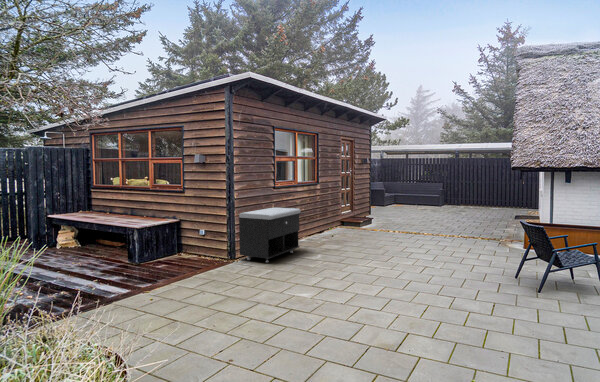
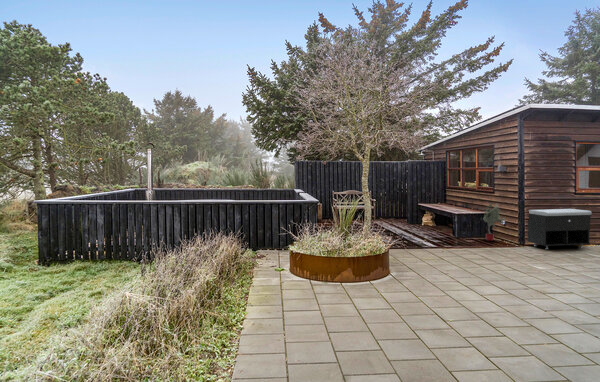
potted tree: none [172,207,206,262] -> present [483,203,505,241]

